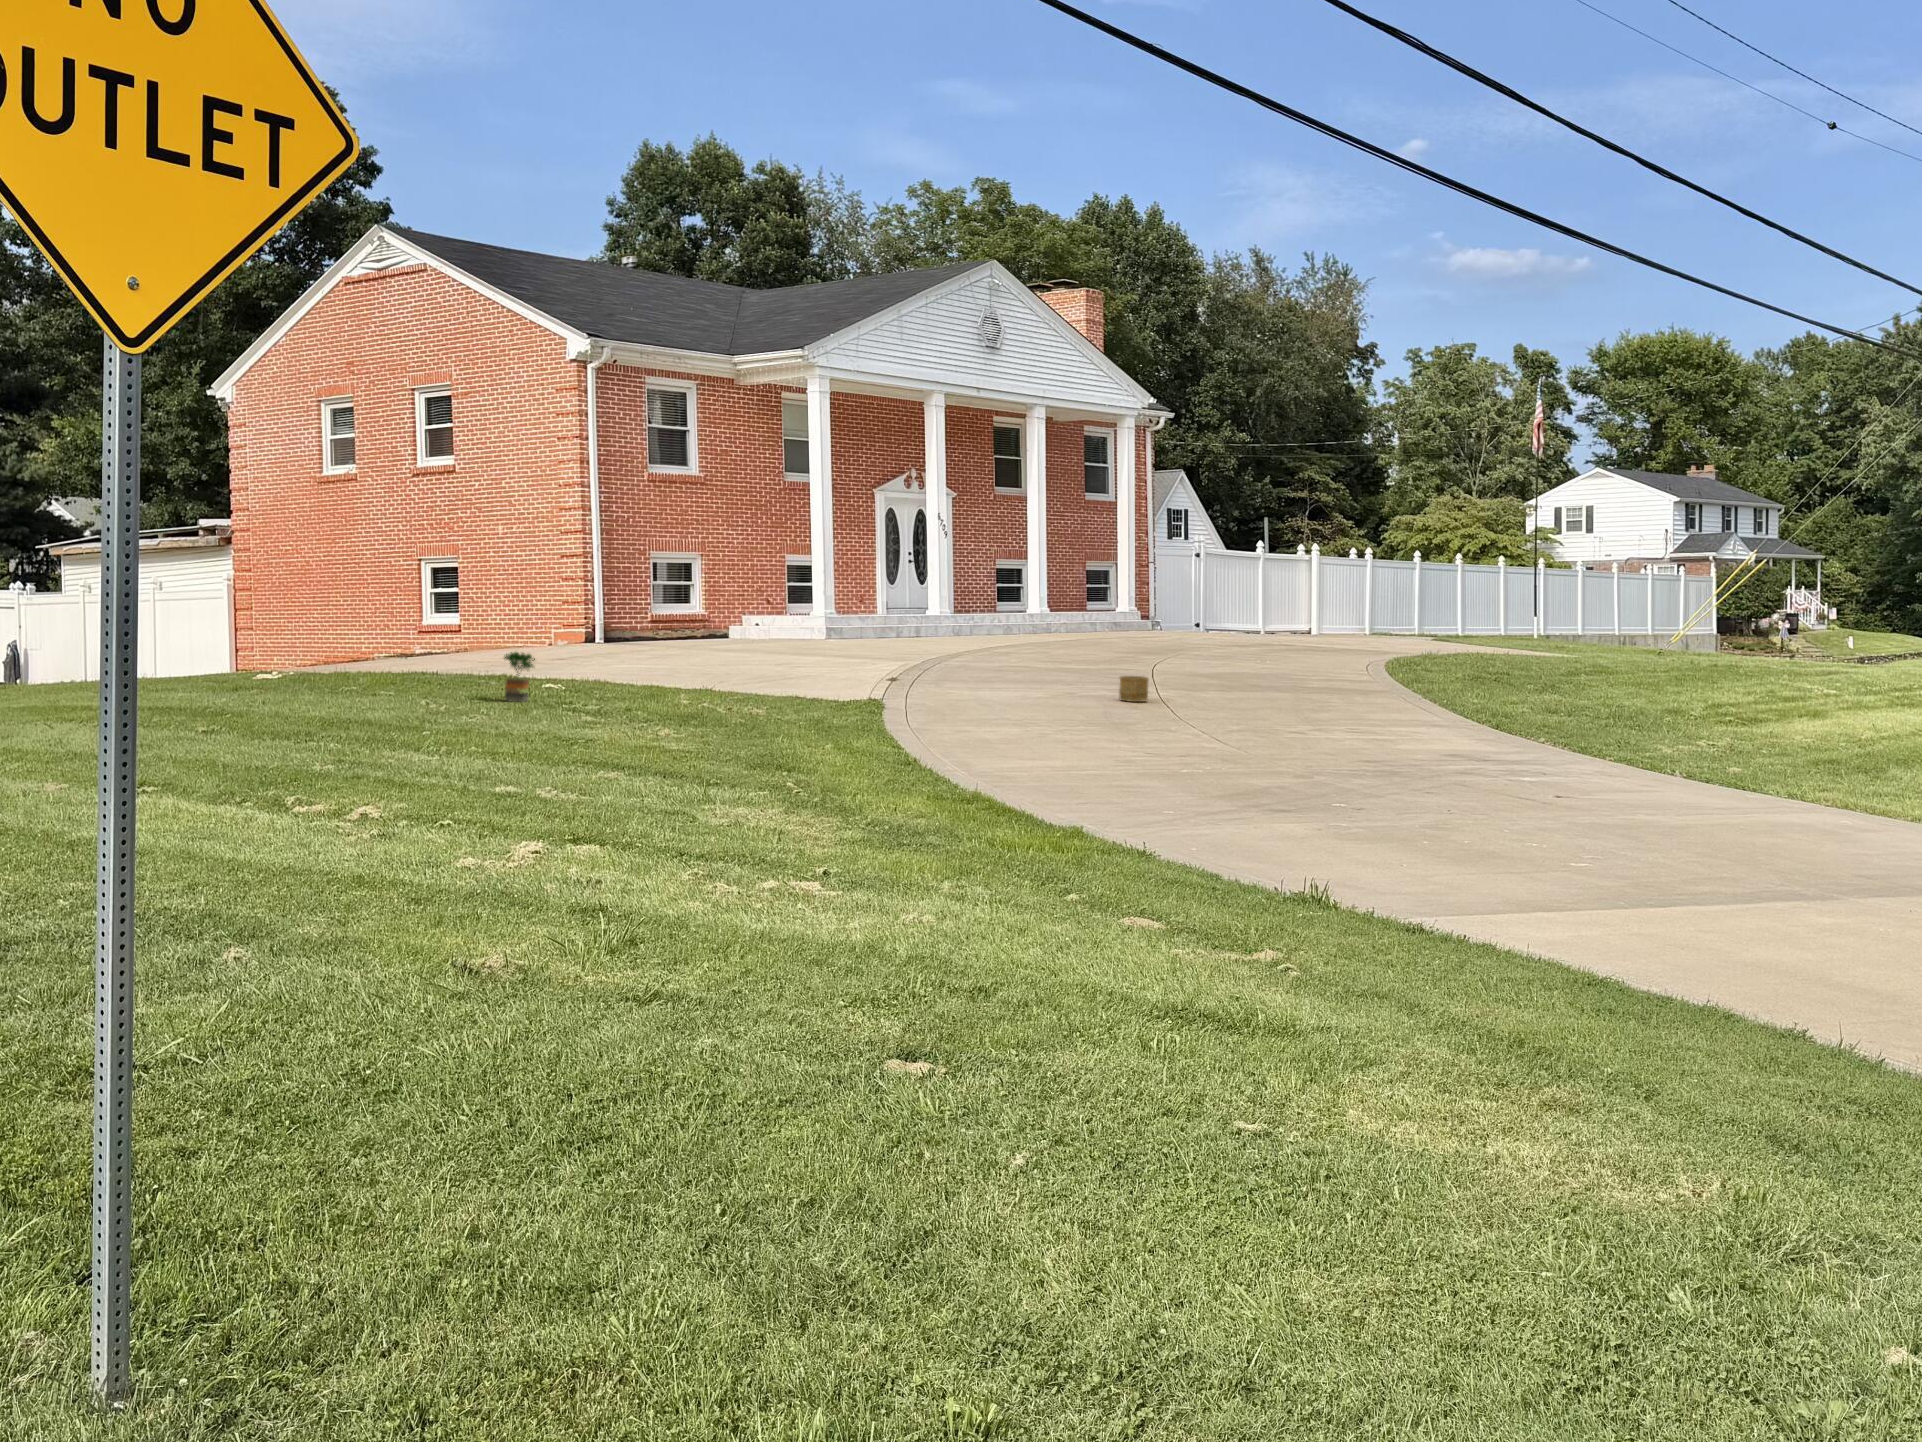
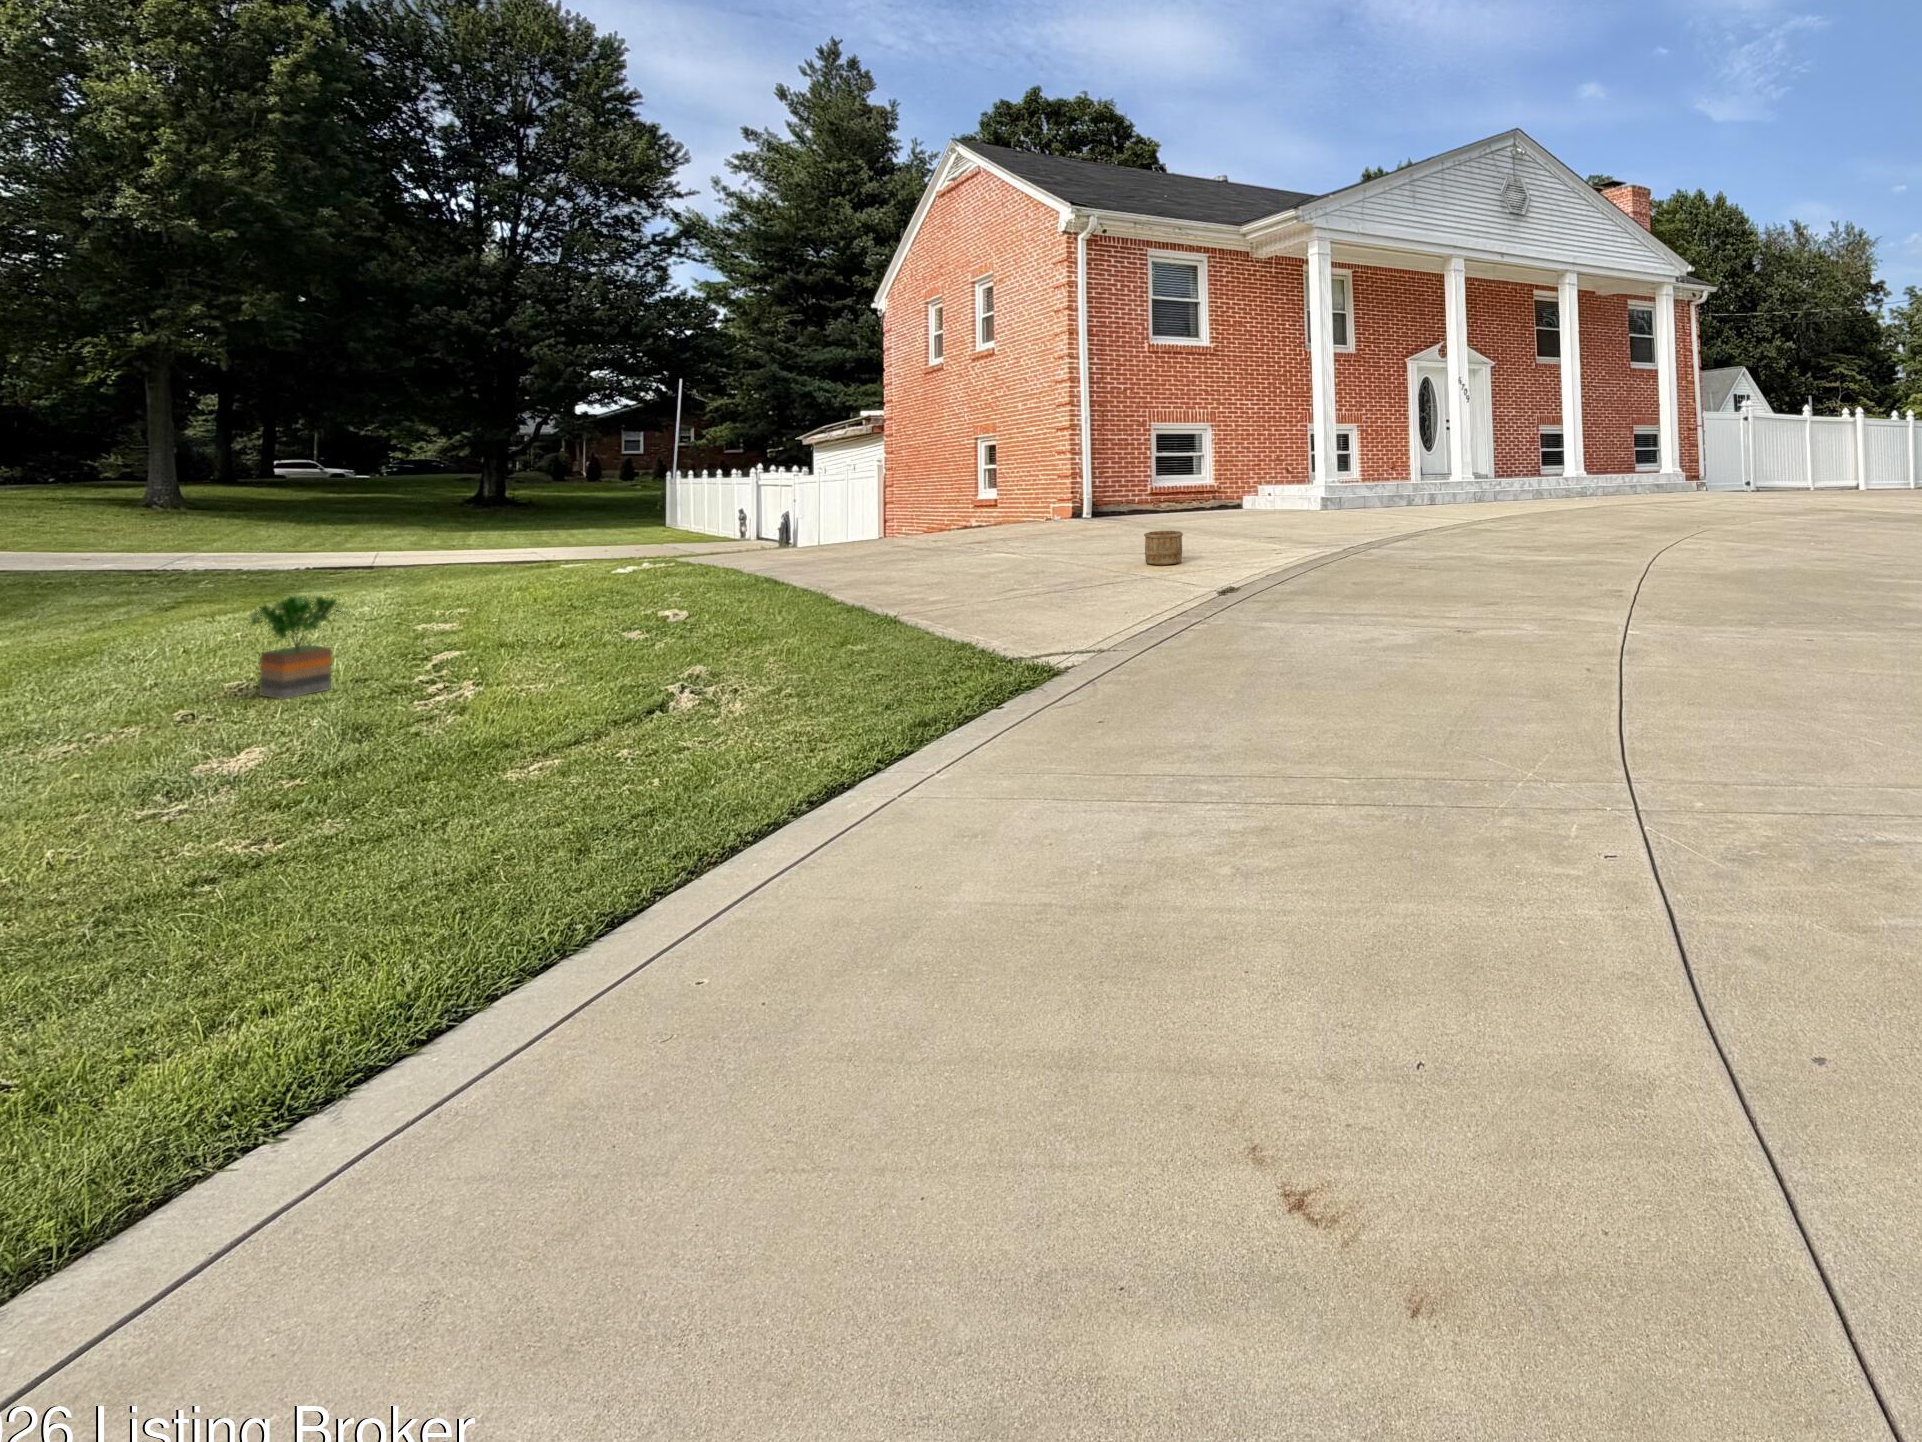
wooden bucket: present [1119,676,1149,702] -> present [1144,531,1183,565]

